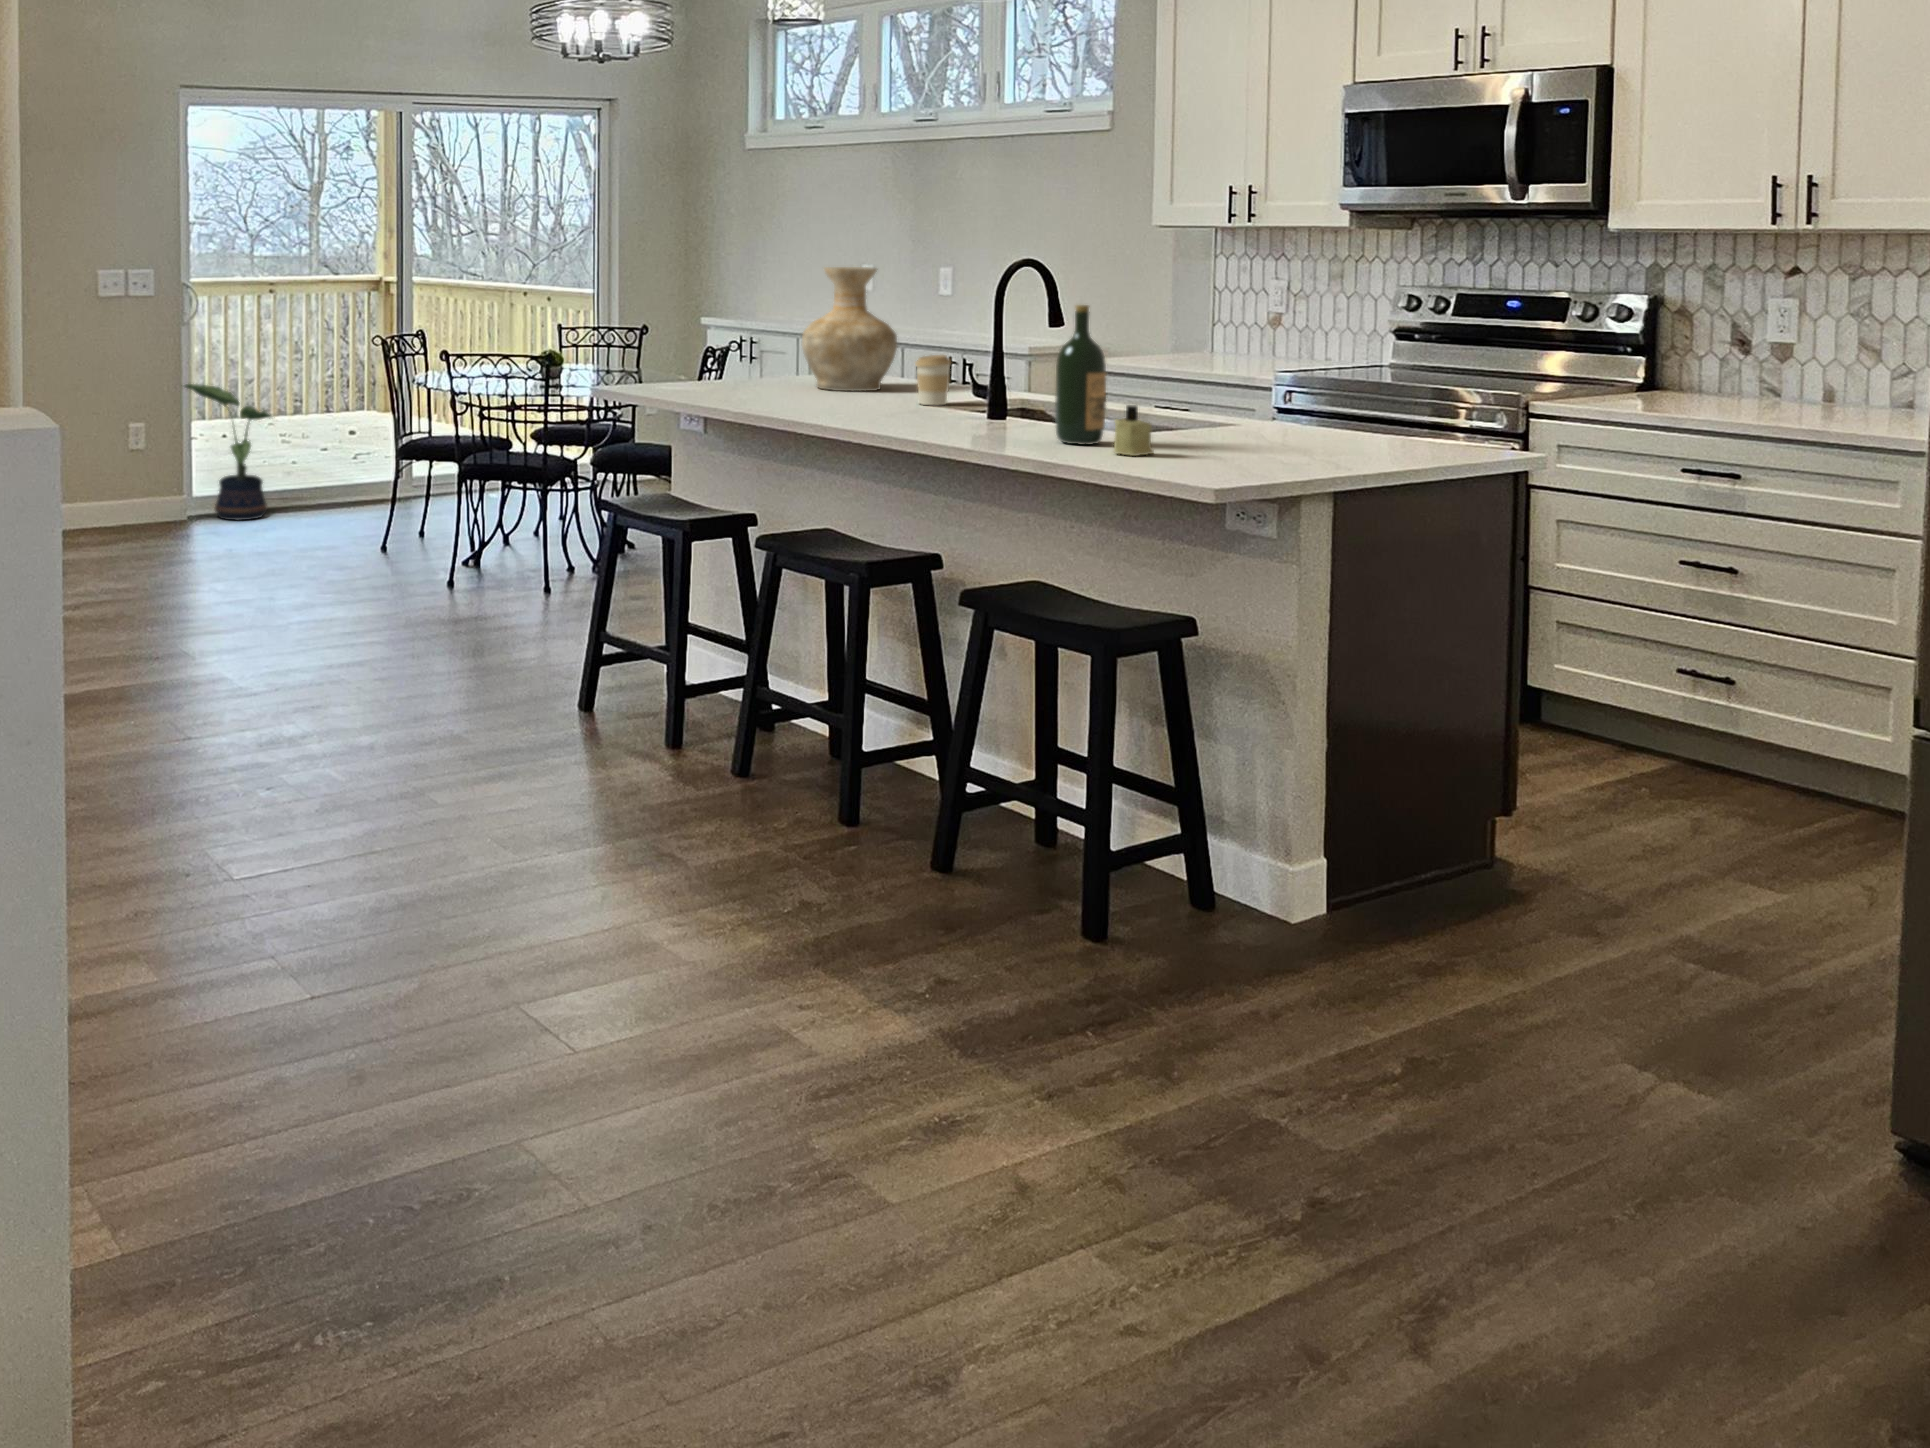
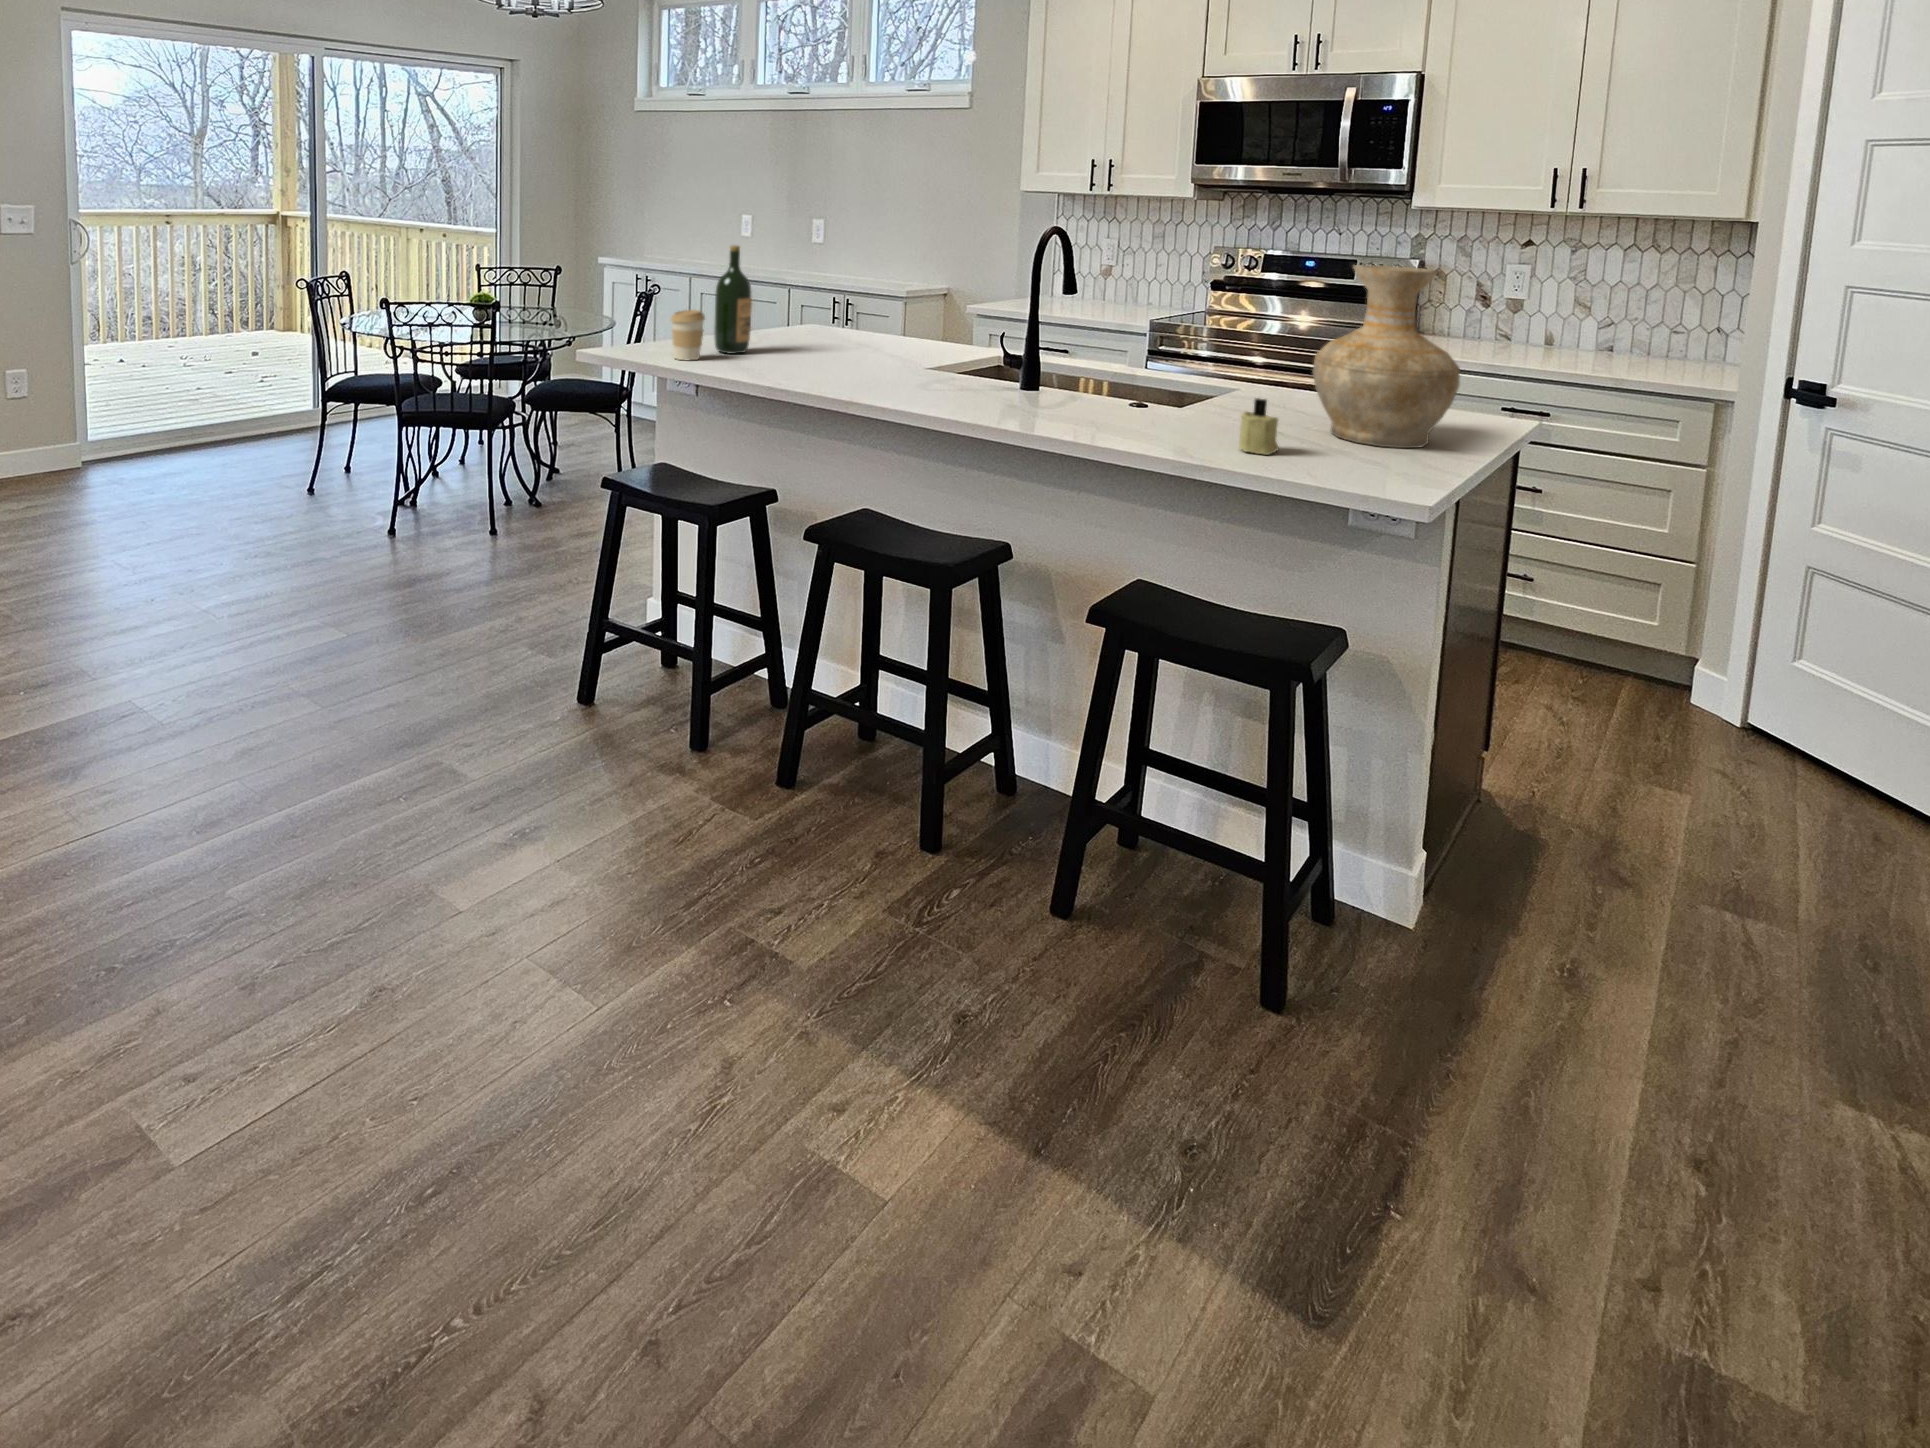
vase: present [802,267,897,391] -> present [1313,265,1460,448]
wine bottle: present [1055,305,1106,445] -> present [714,245,752,354]
coffee cup: present [915,355,951,405] -> present [671,310,705,360]
potted plant: present [185,384,271,520] -> none [68,324,182,463]

